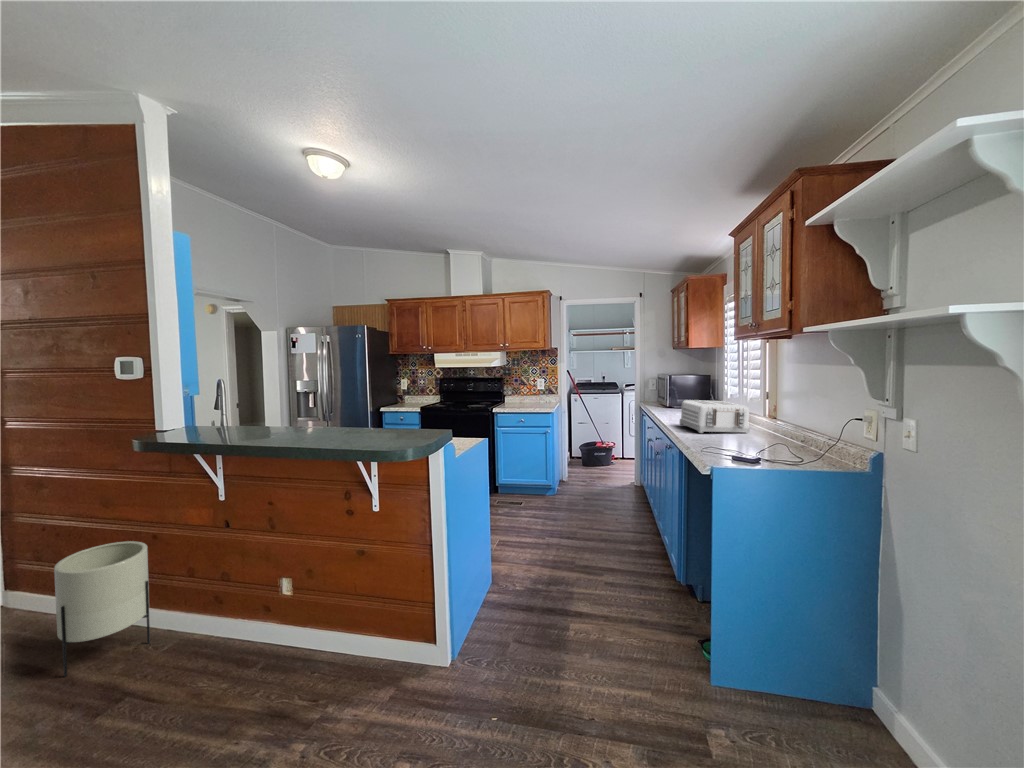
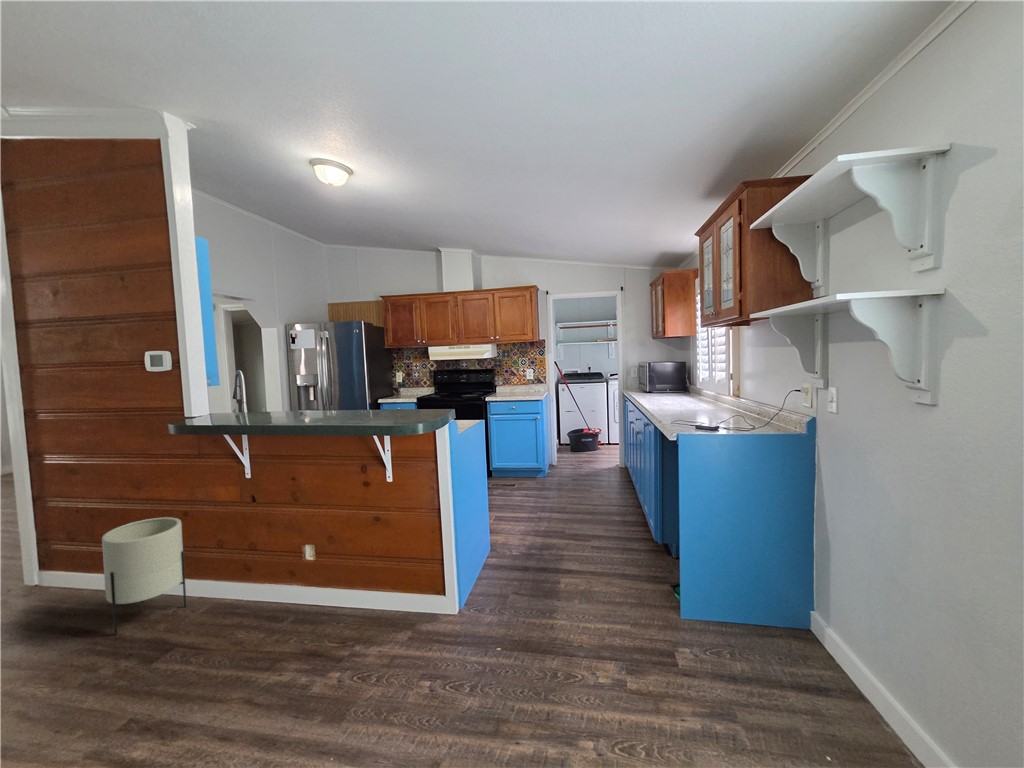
toaster: present [680,400,750,433] -> none [655,383,716,411]

